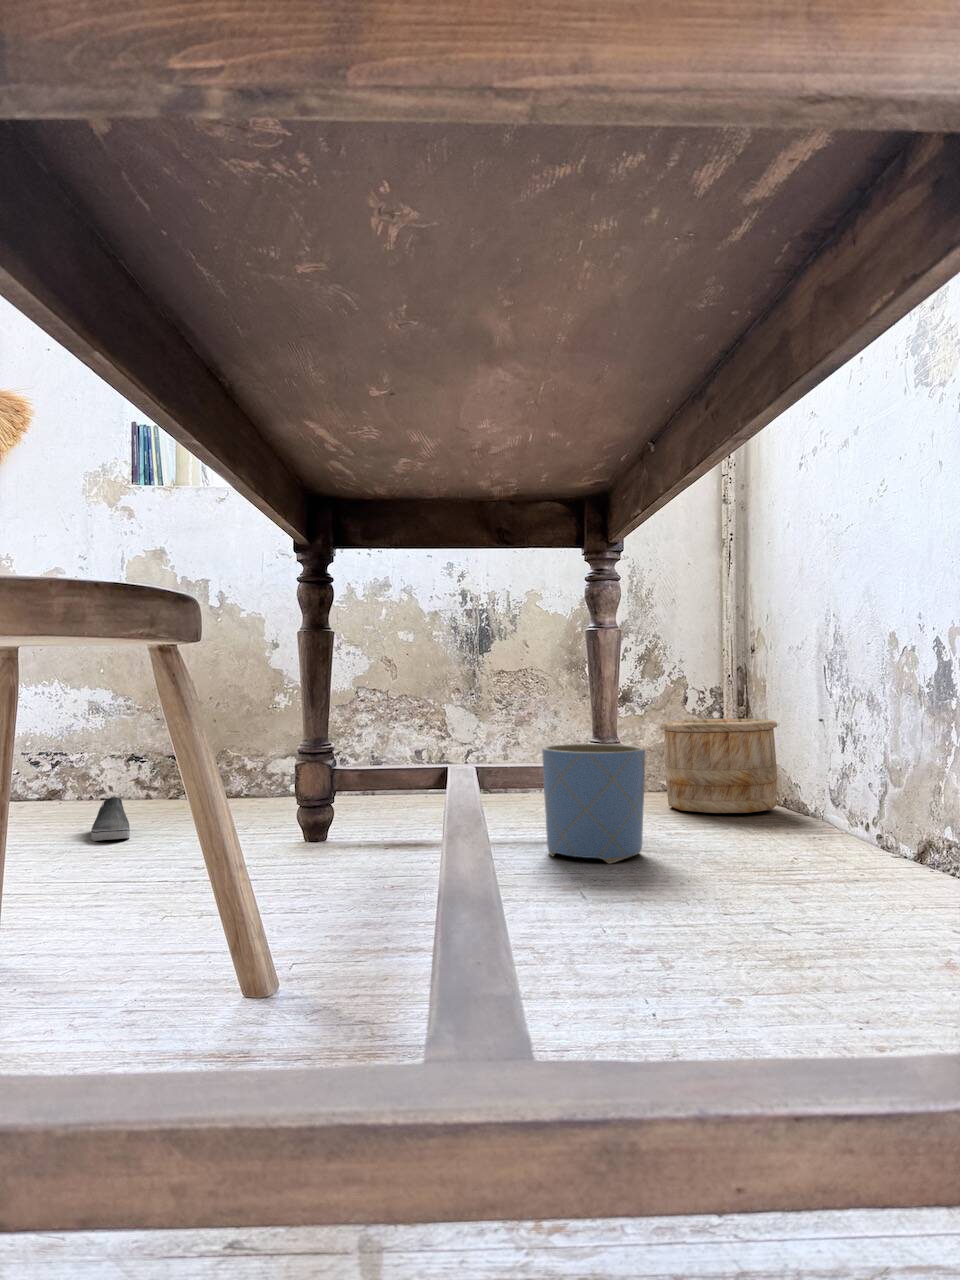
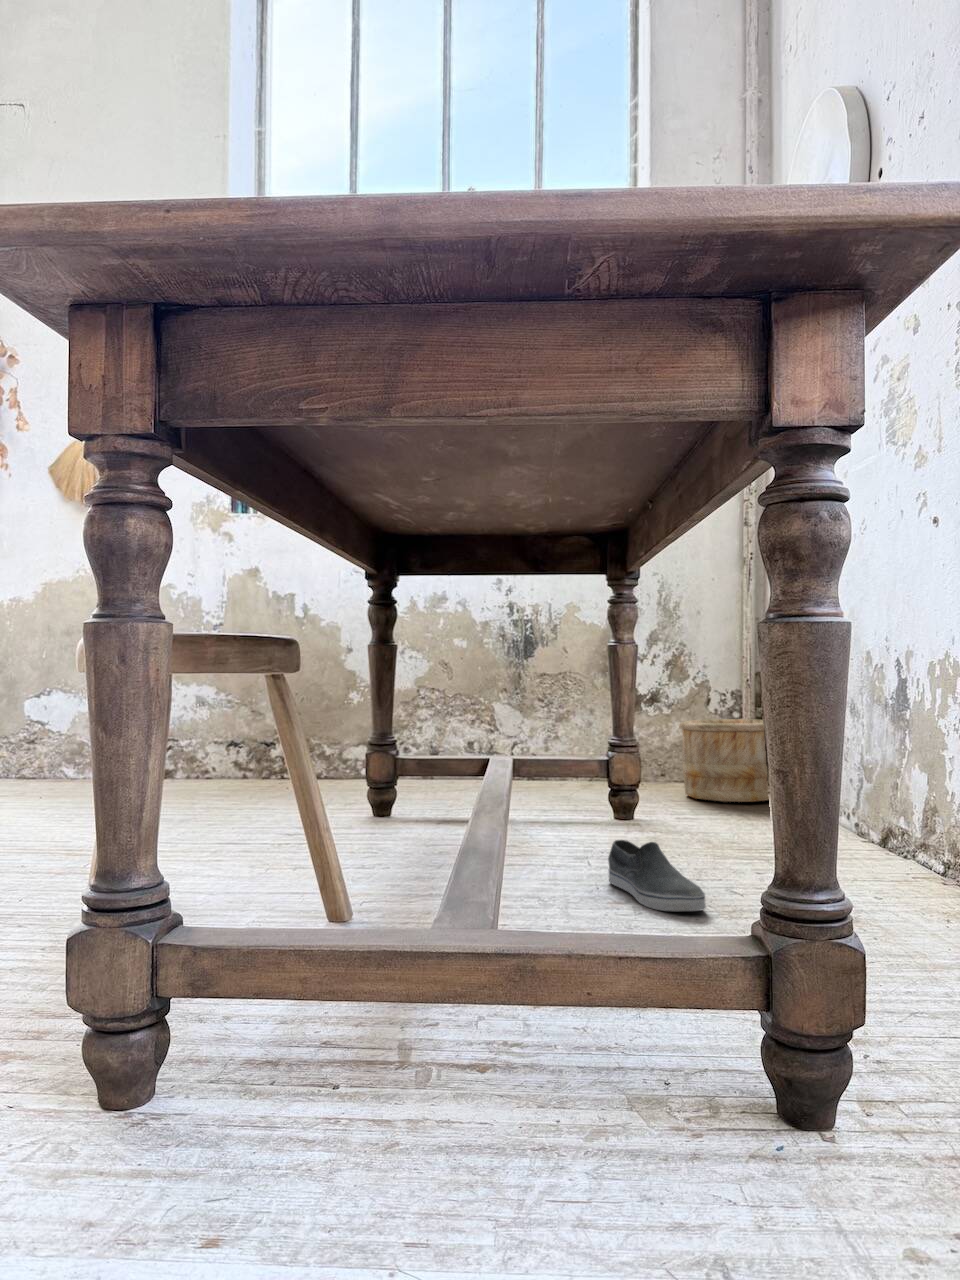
planter: present [542,744,645,864] -> none [566,741,651,840]
shoe: present [91,797,130,841] -> present [608,840,706,911]

